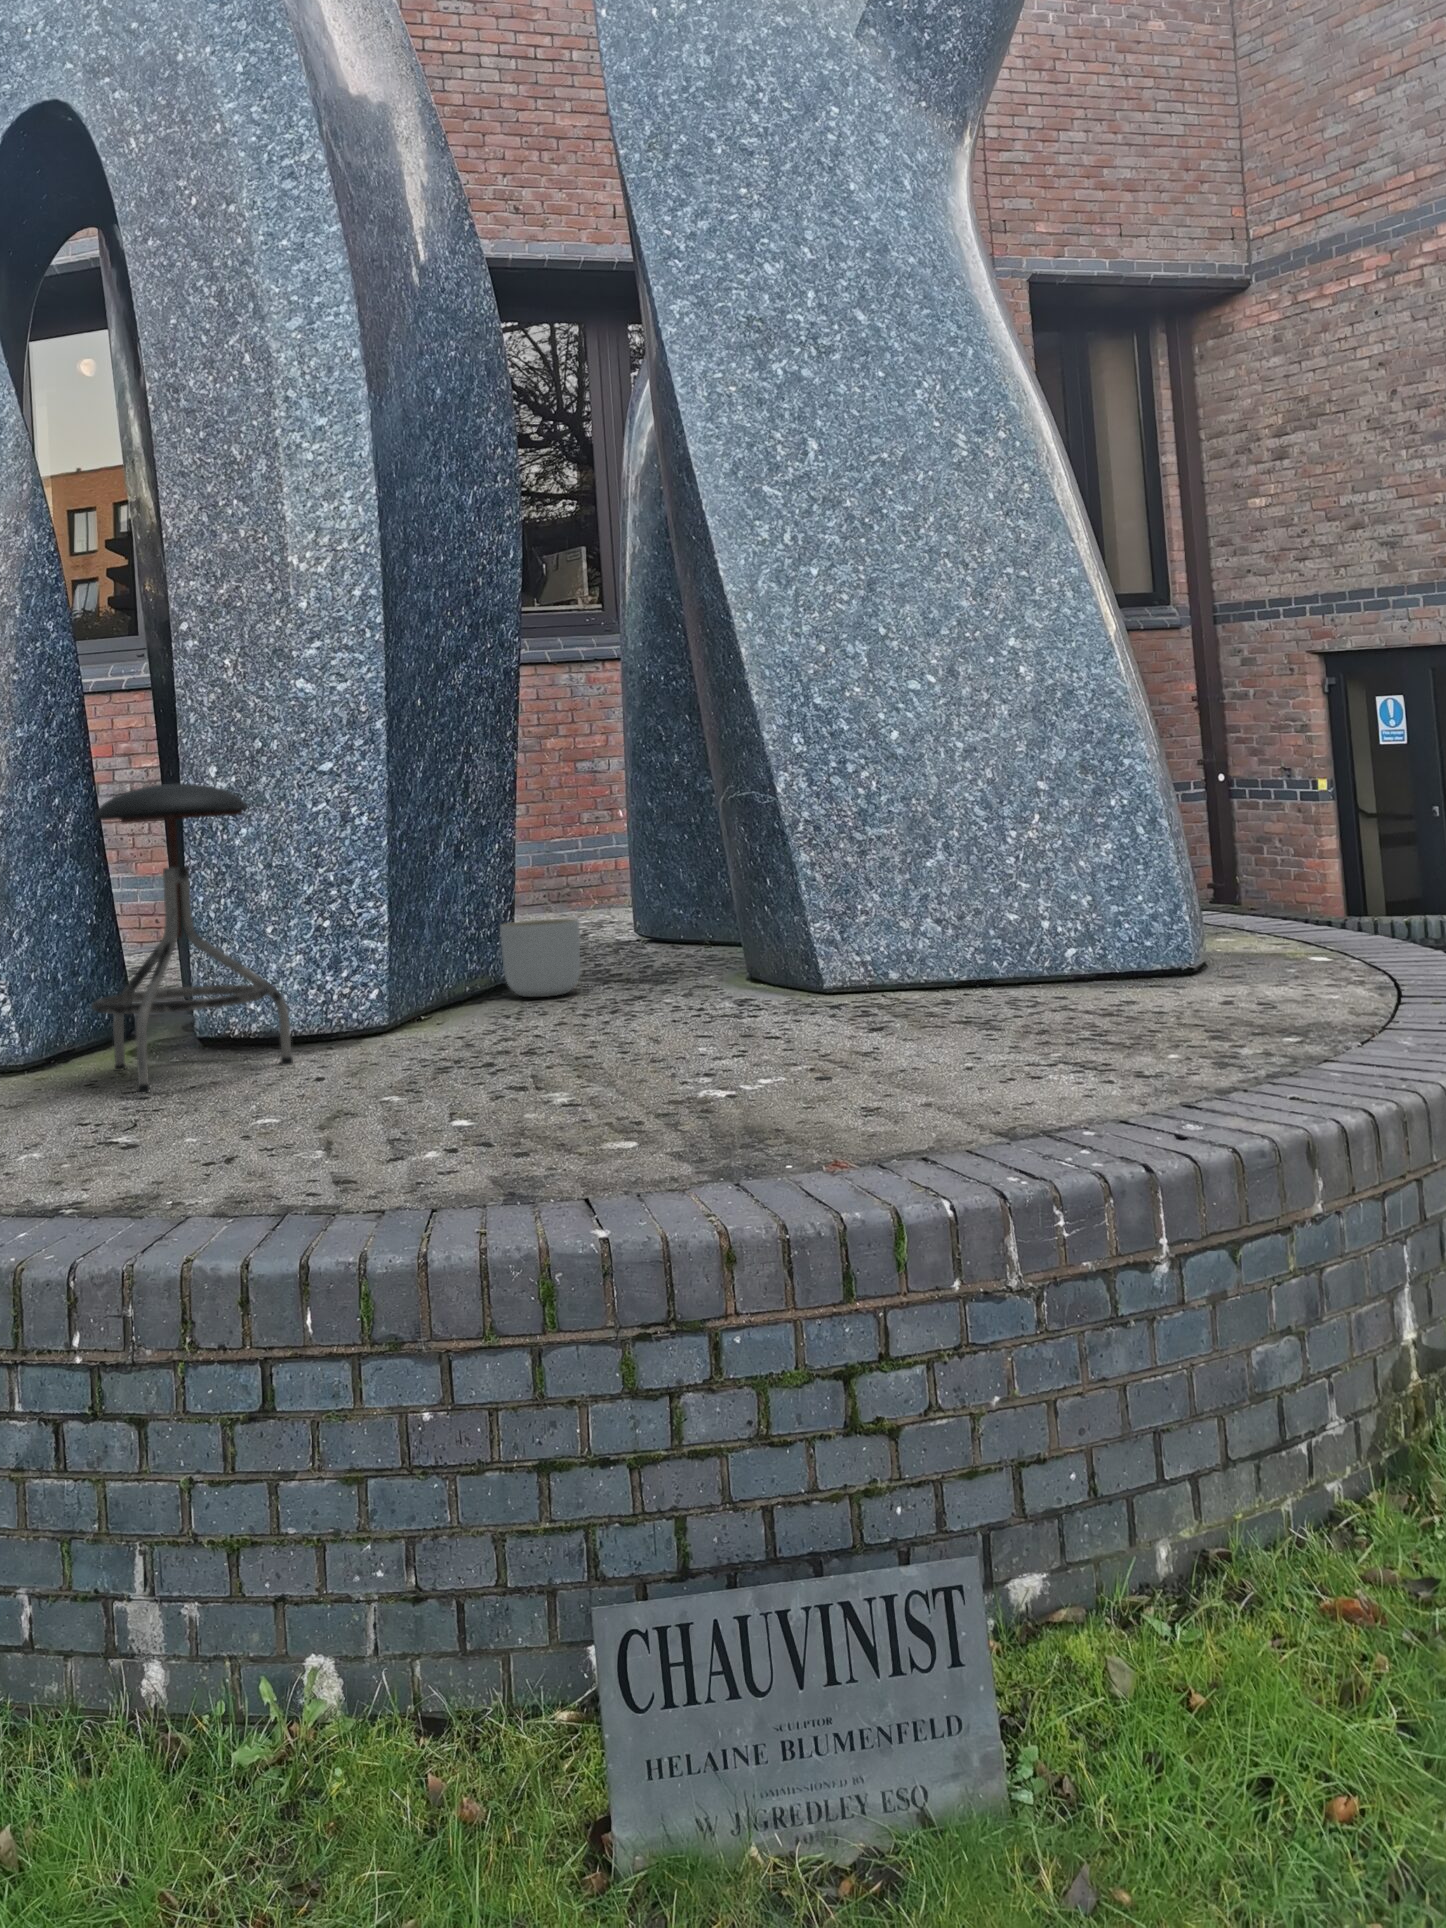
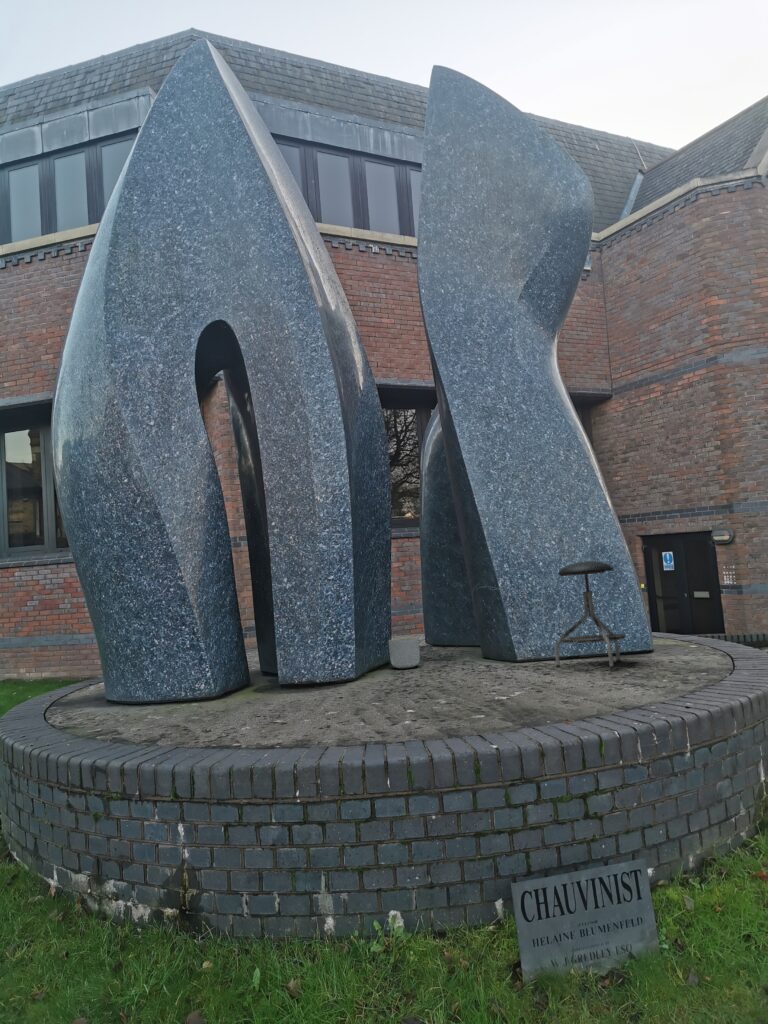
stool: present [91,783,293,1094] -> present [555,561,625,670]

